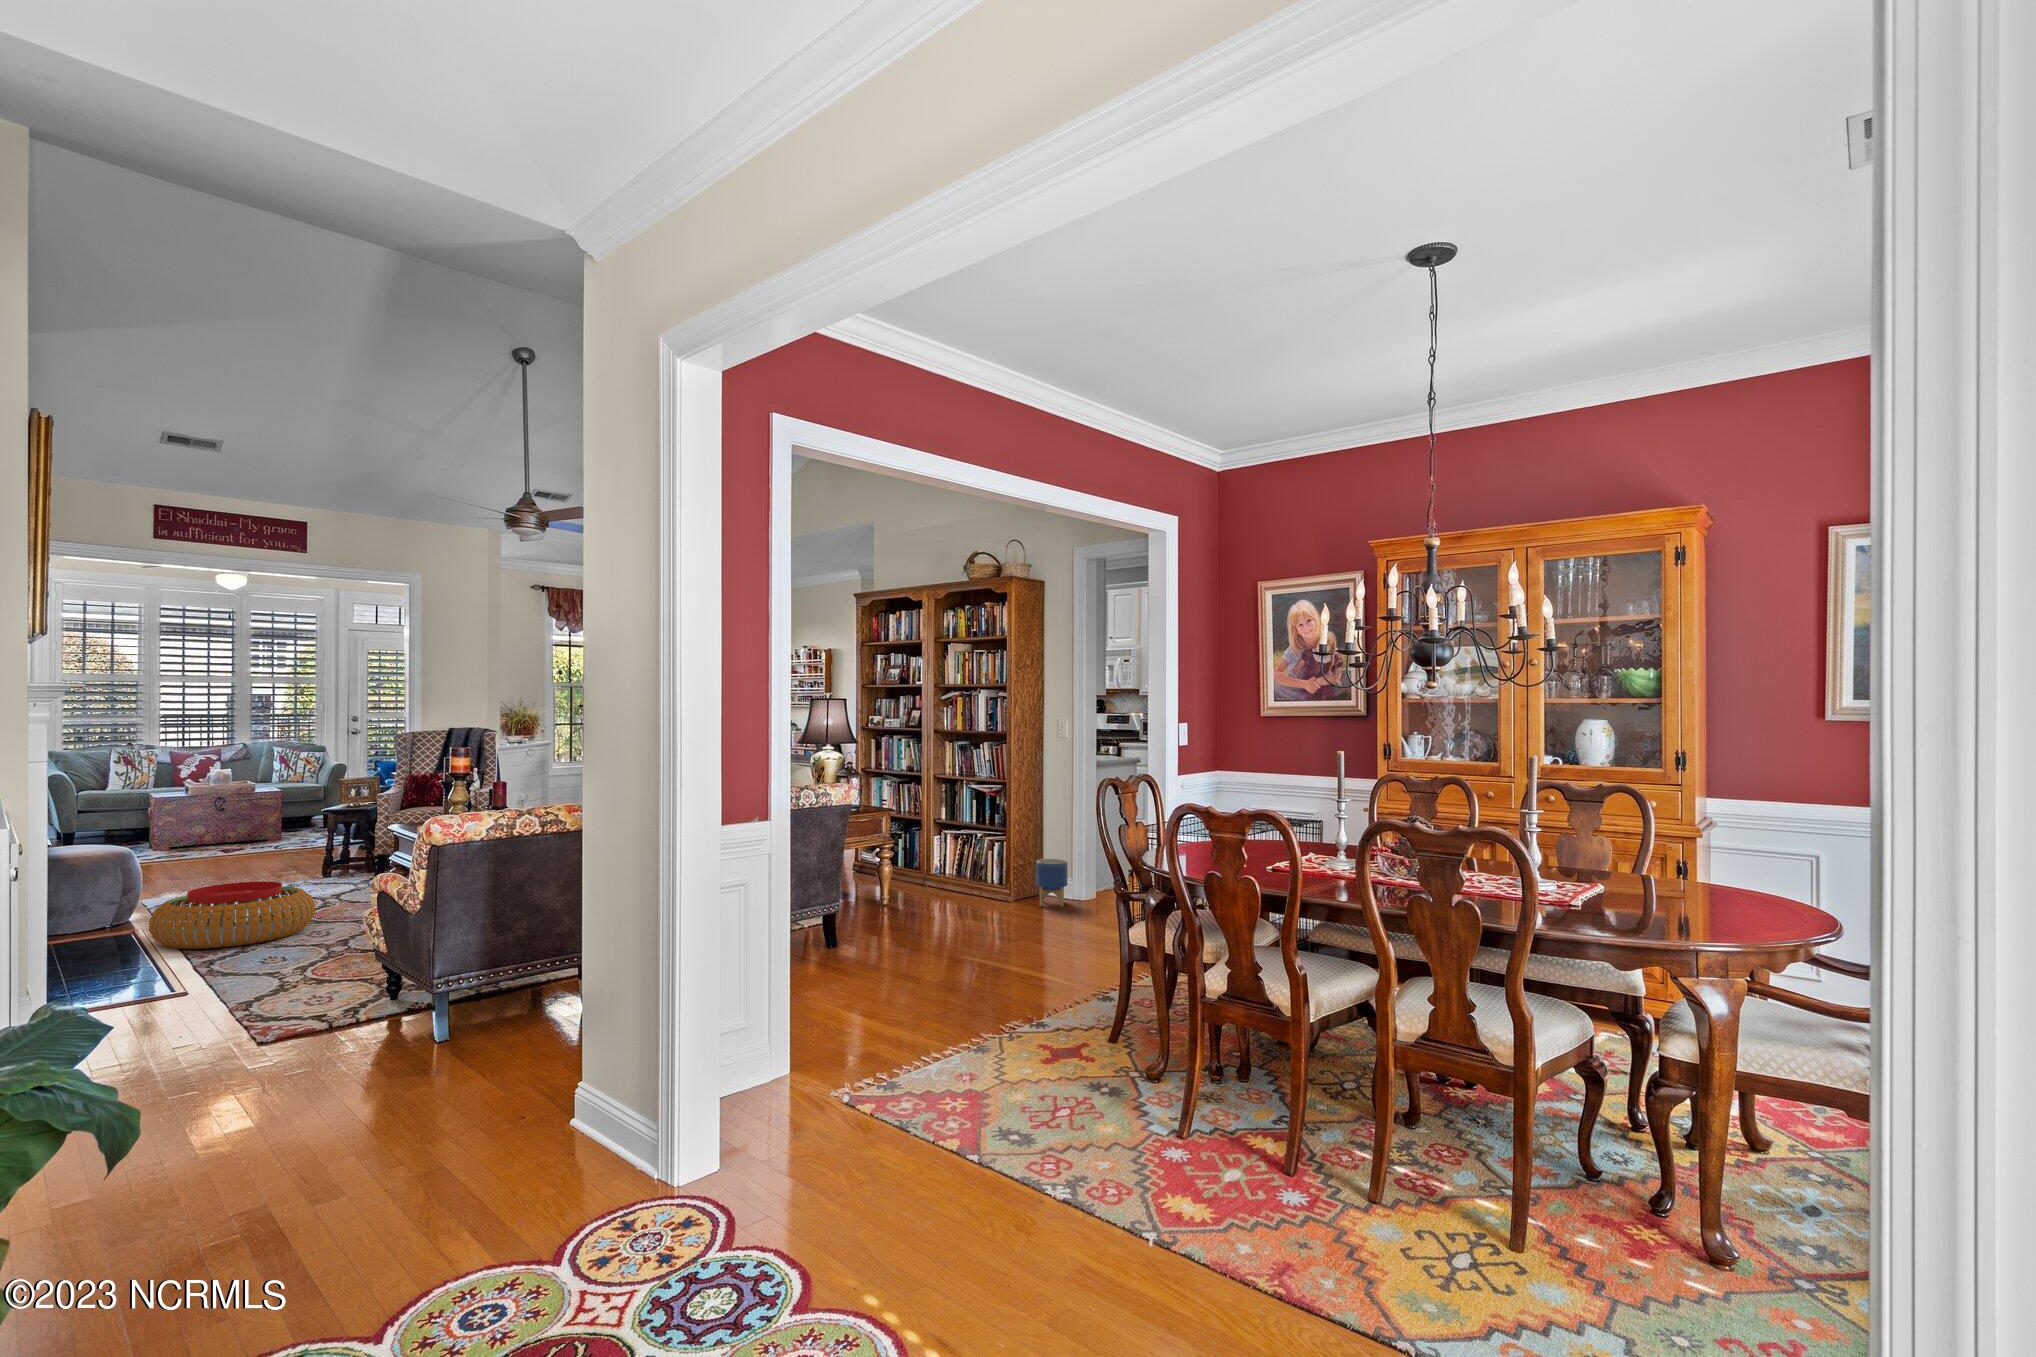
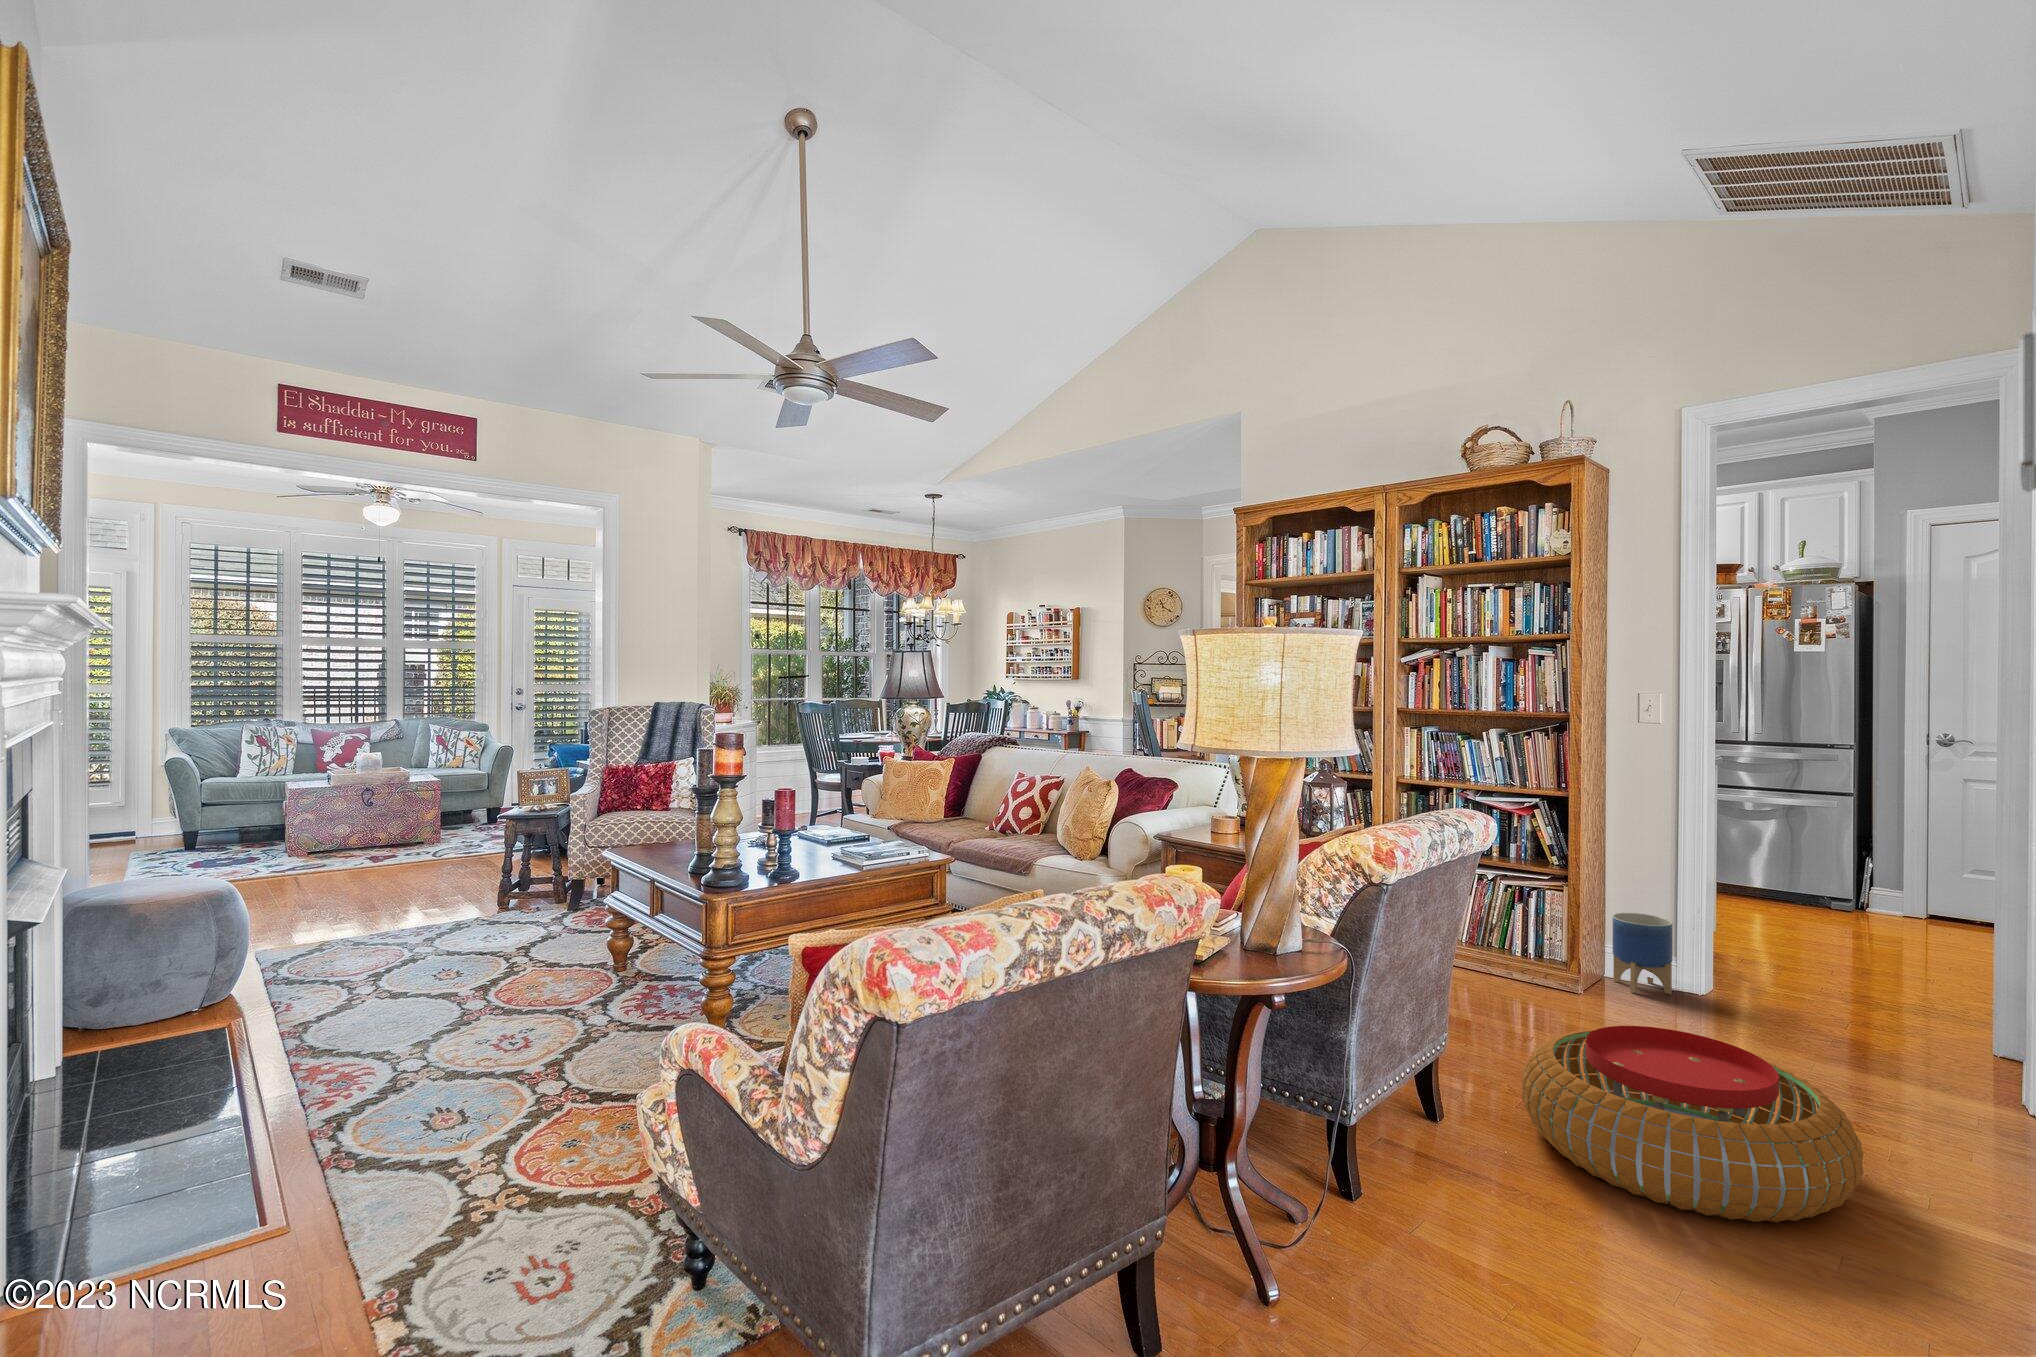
pouf: present [149,881,315,949] -> present [1521,1026,1863,1222]

